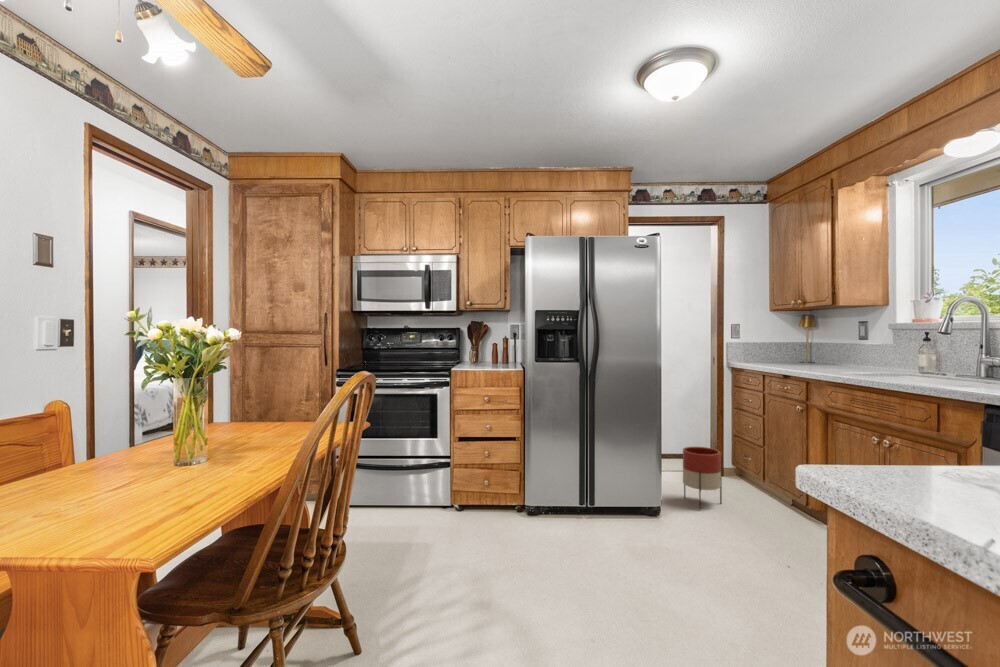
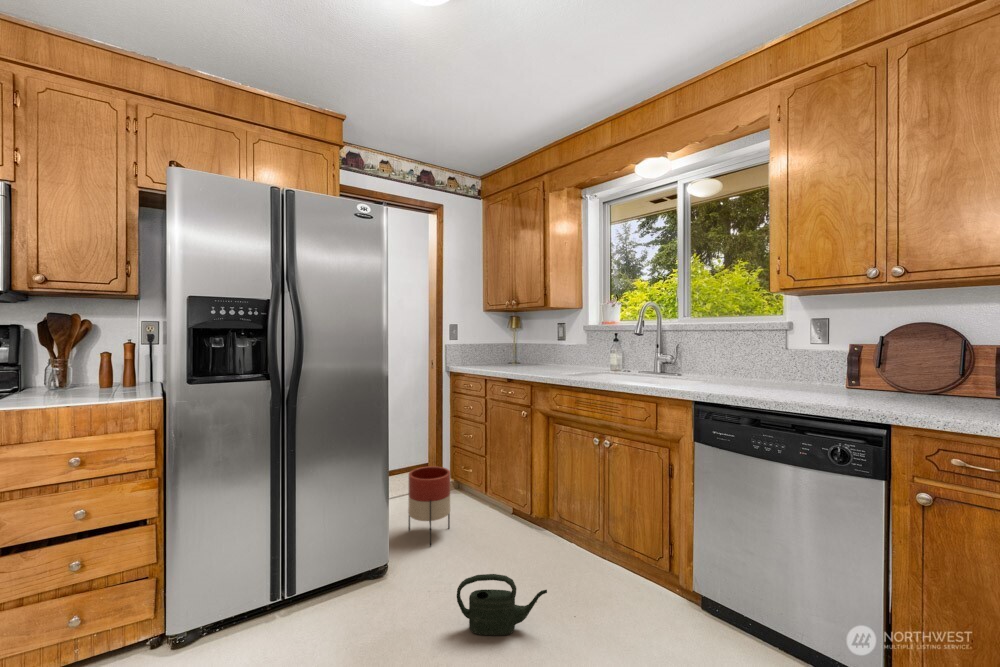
watering can: none [704,519,784,571] -> present [457,574,547,635]

